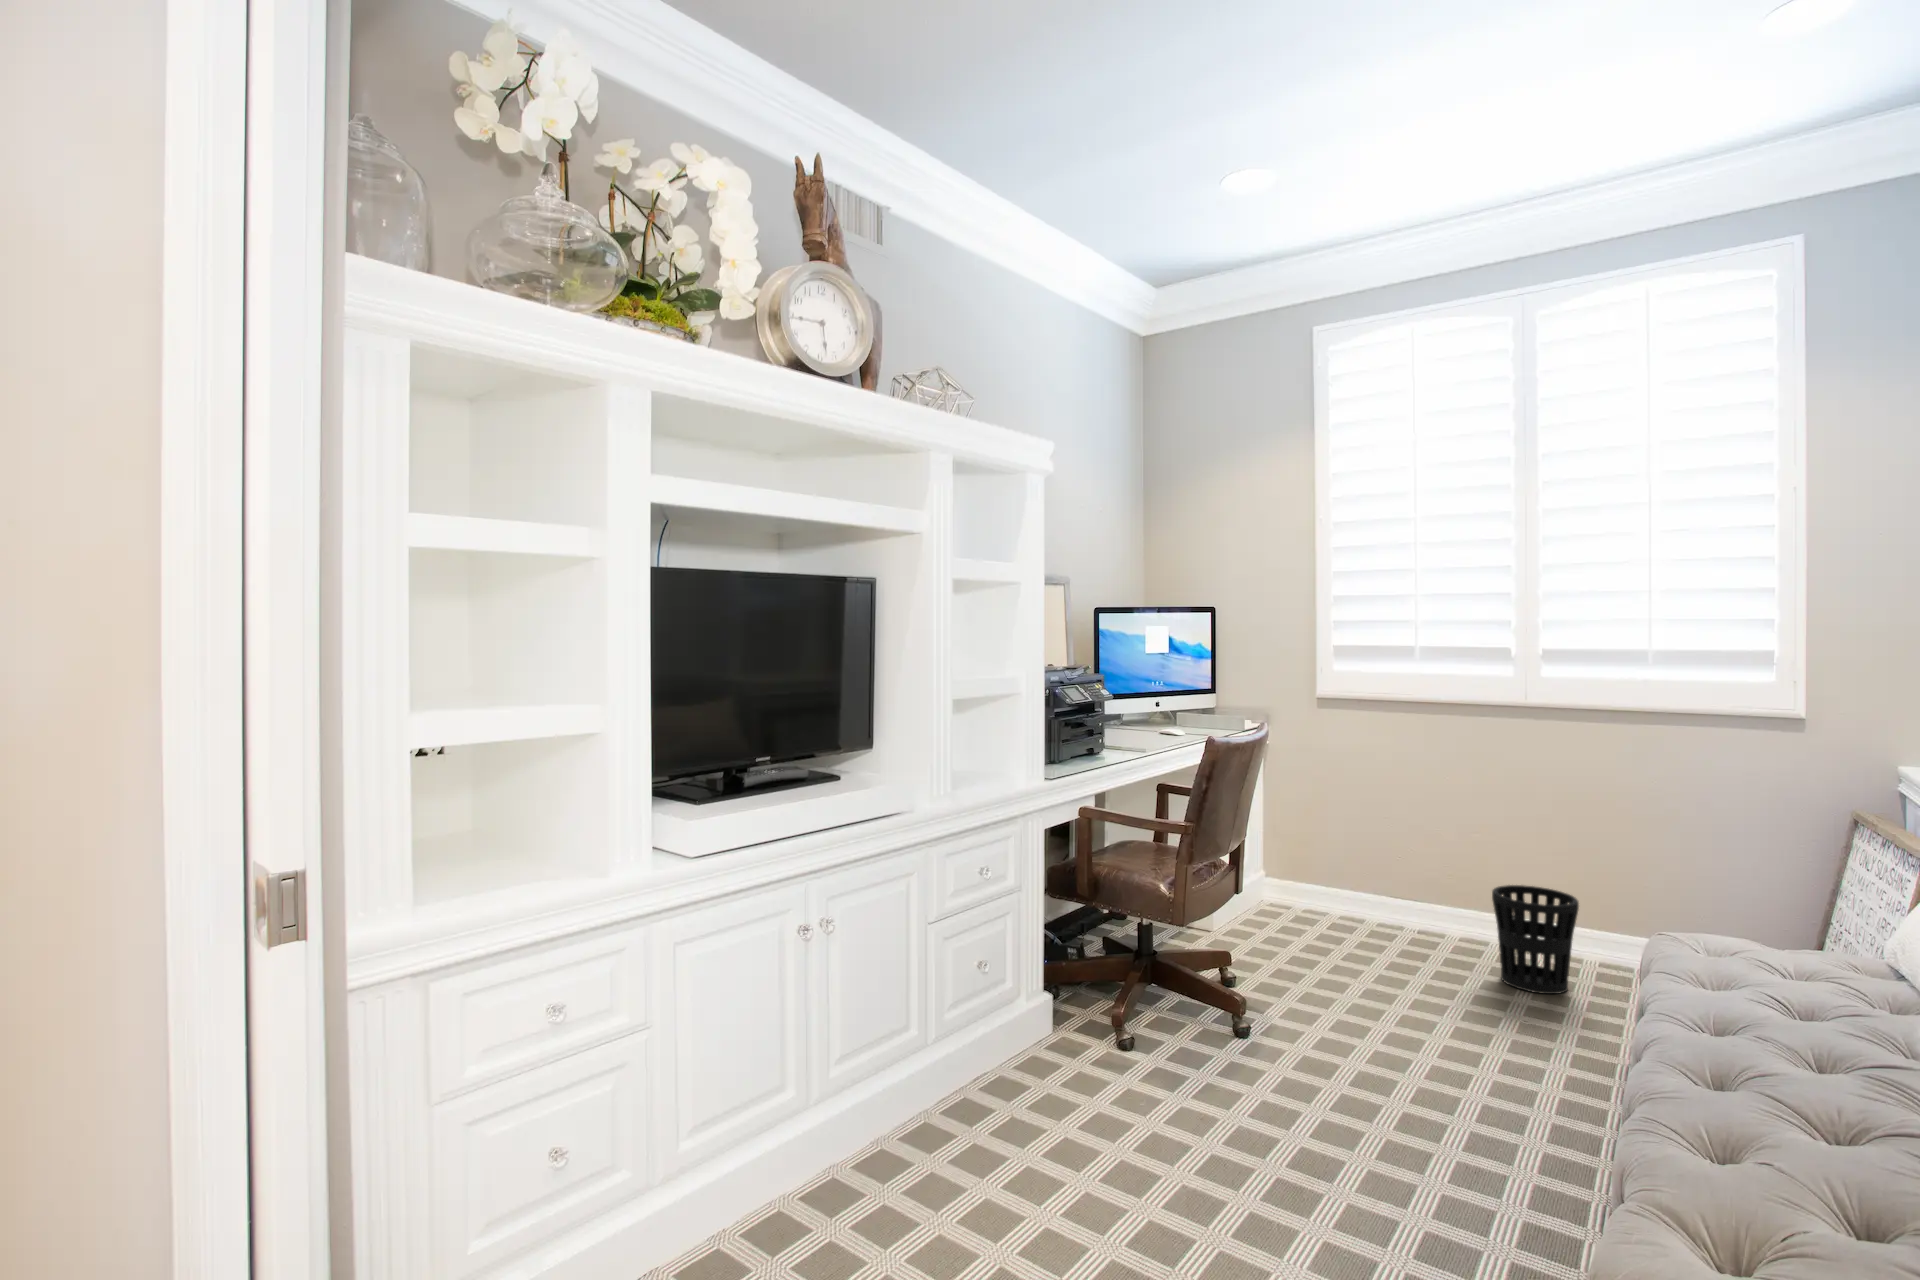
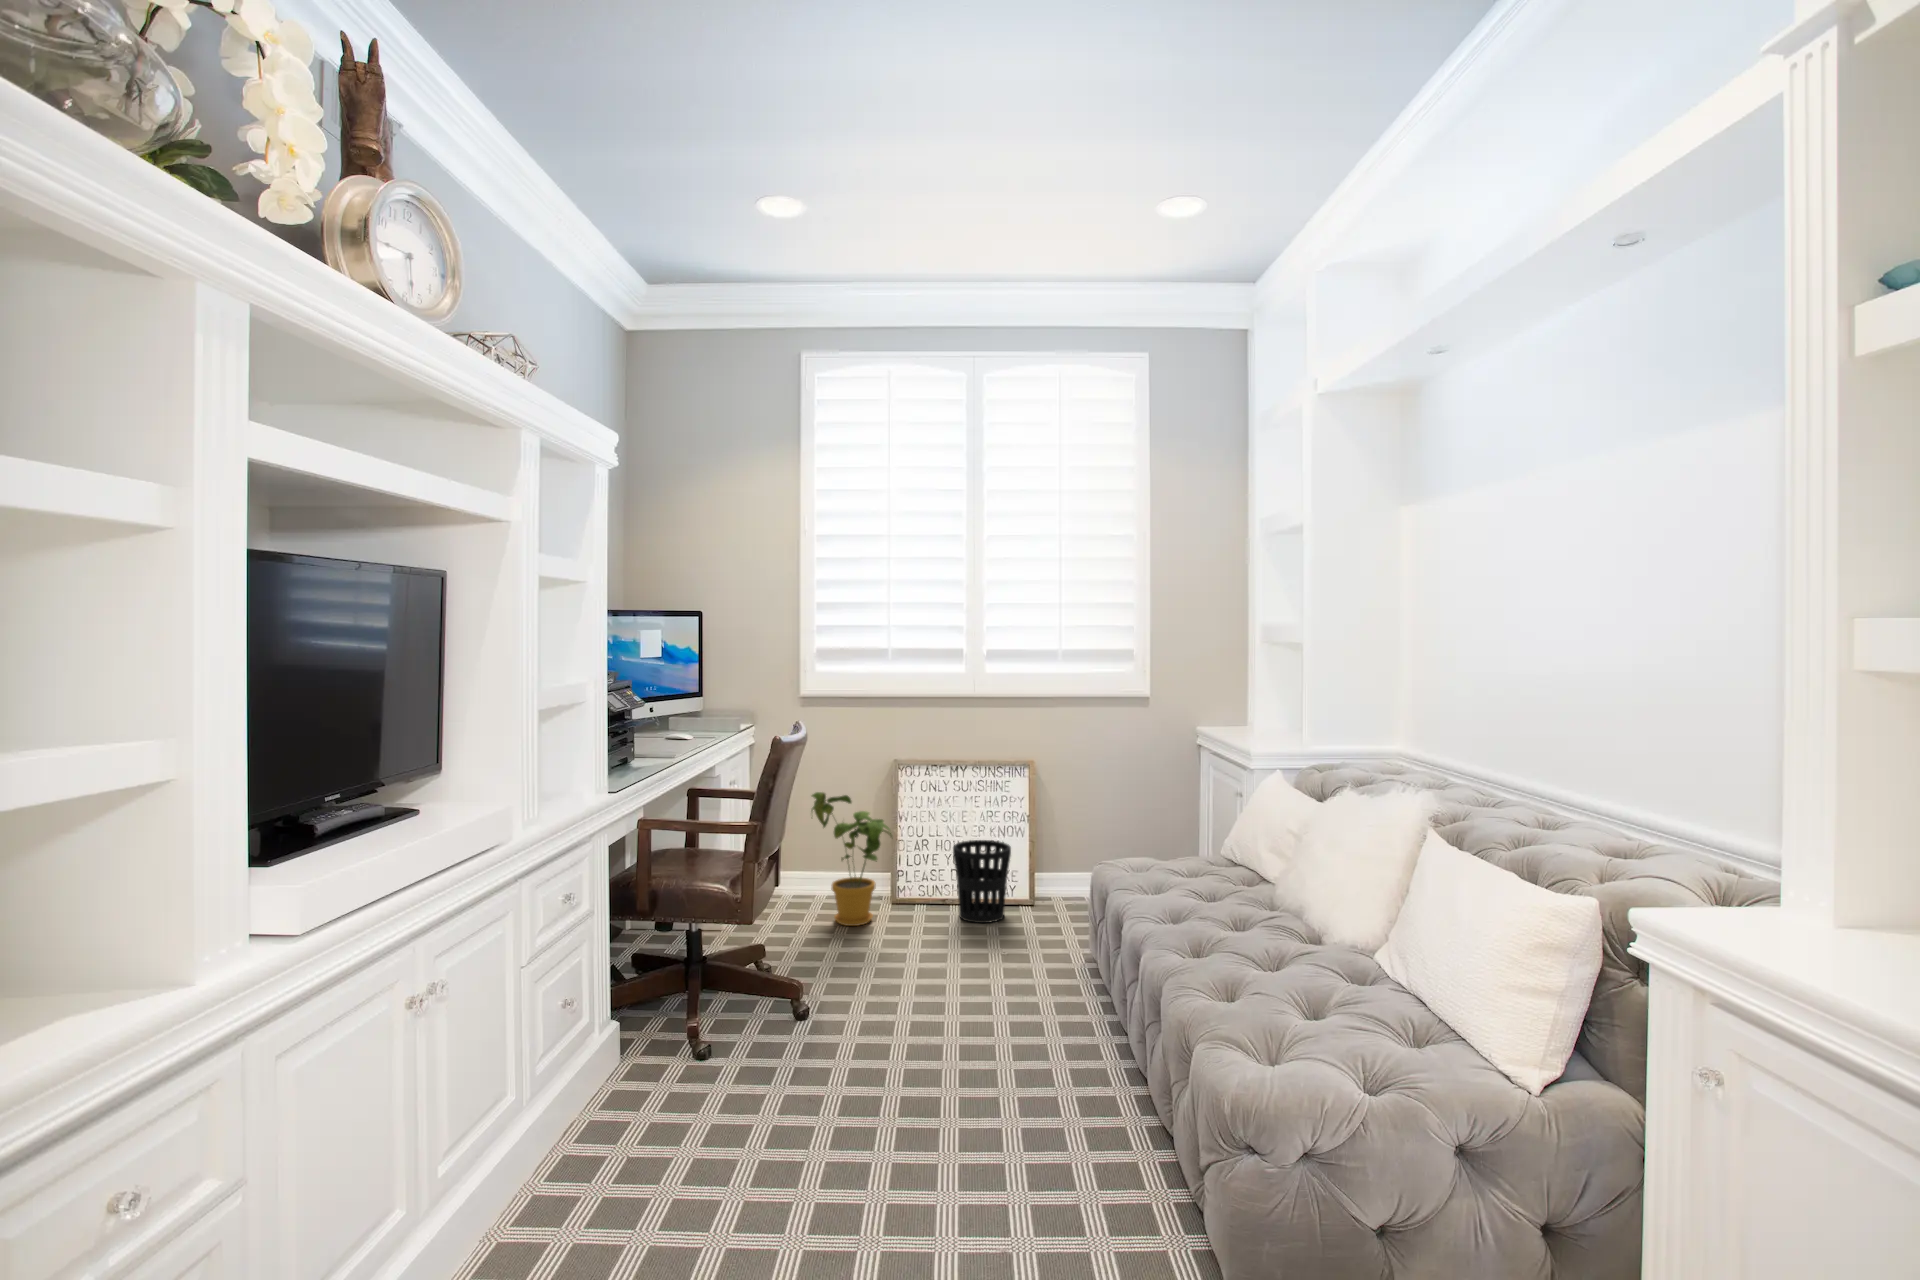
house plant: none [1306,801,1408,960] -> present [812,792,892,926]

